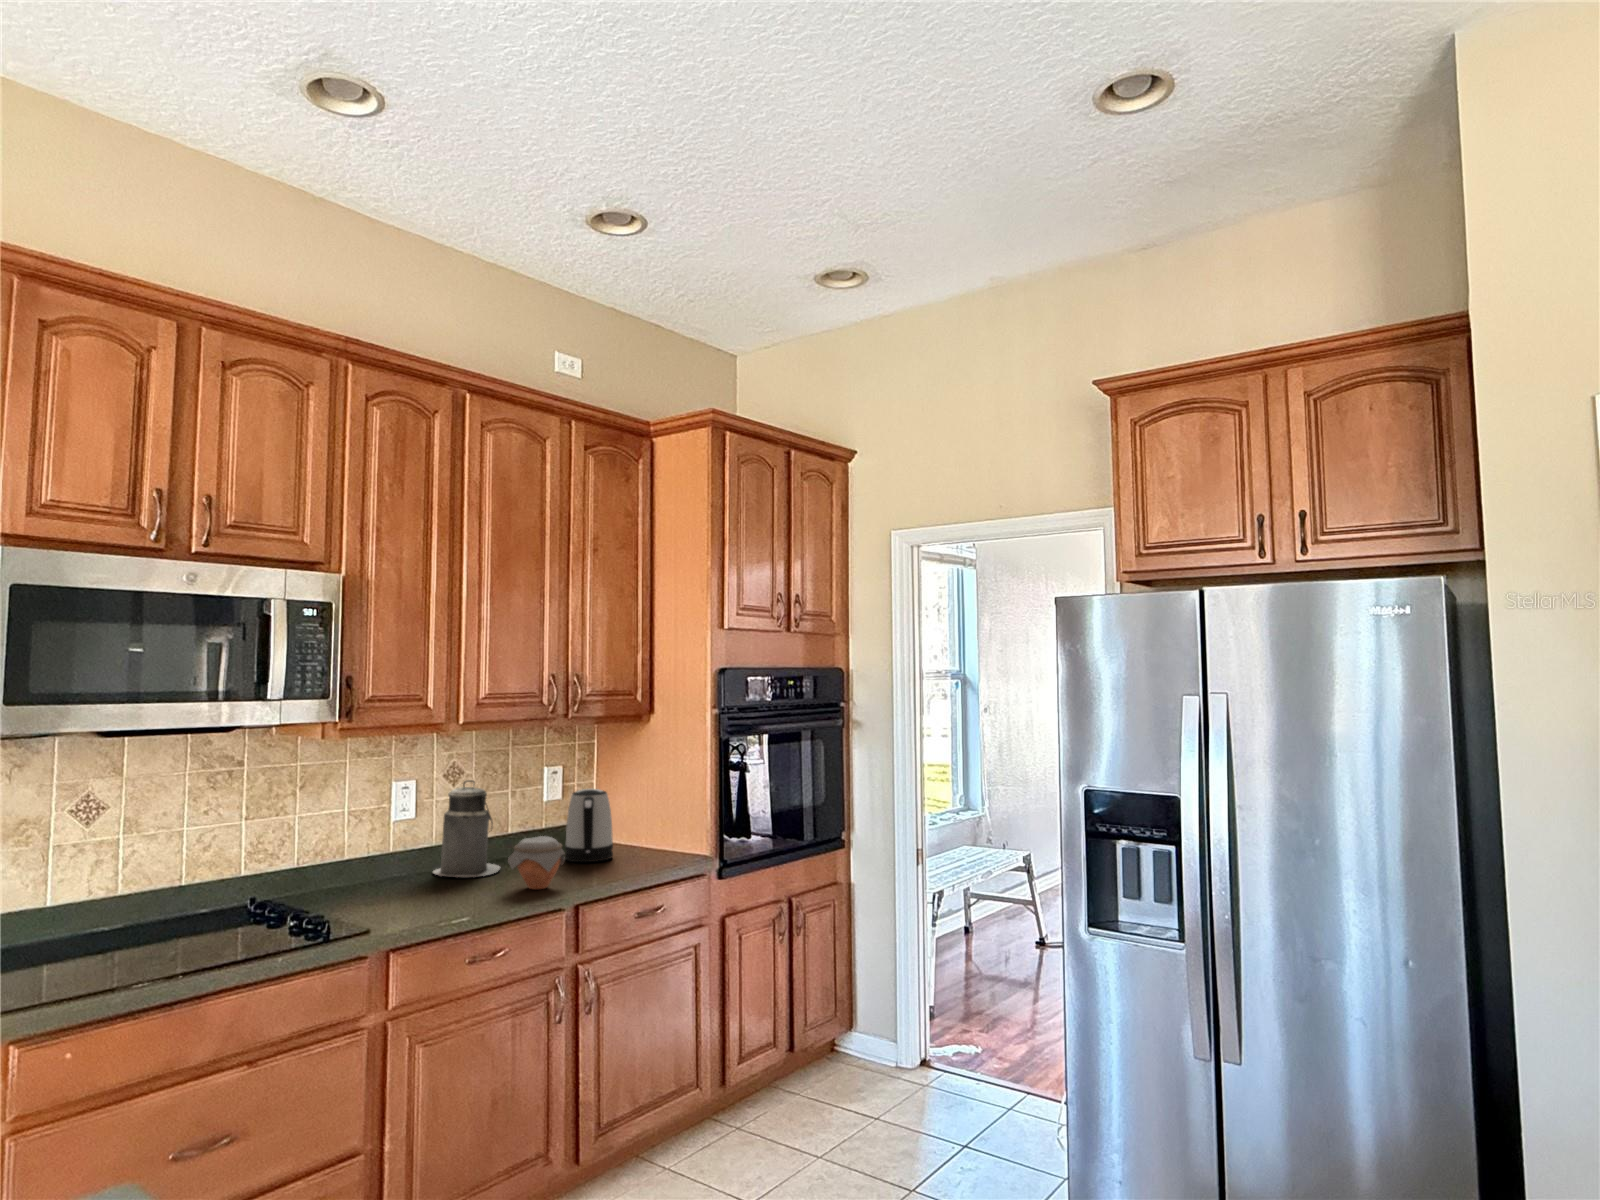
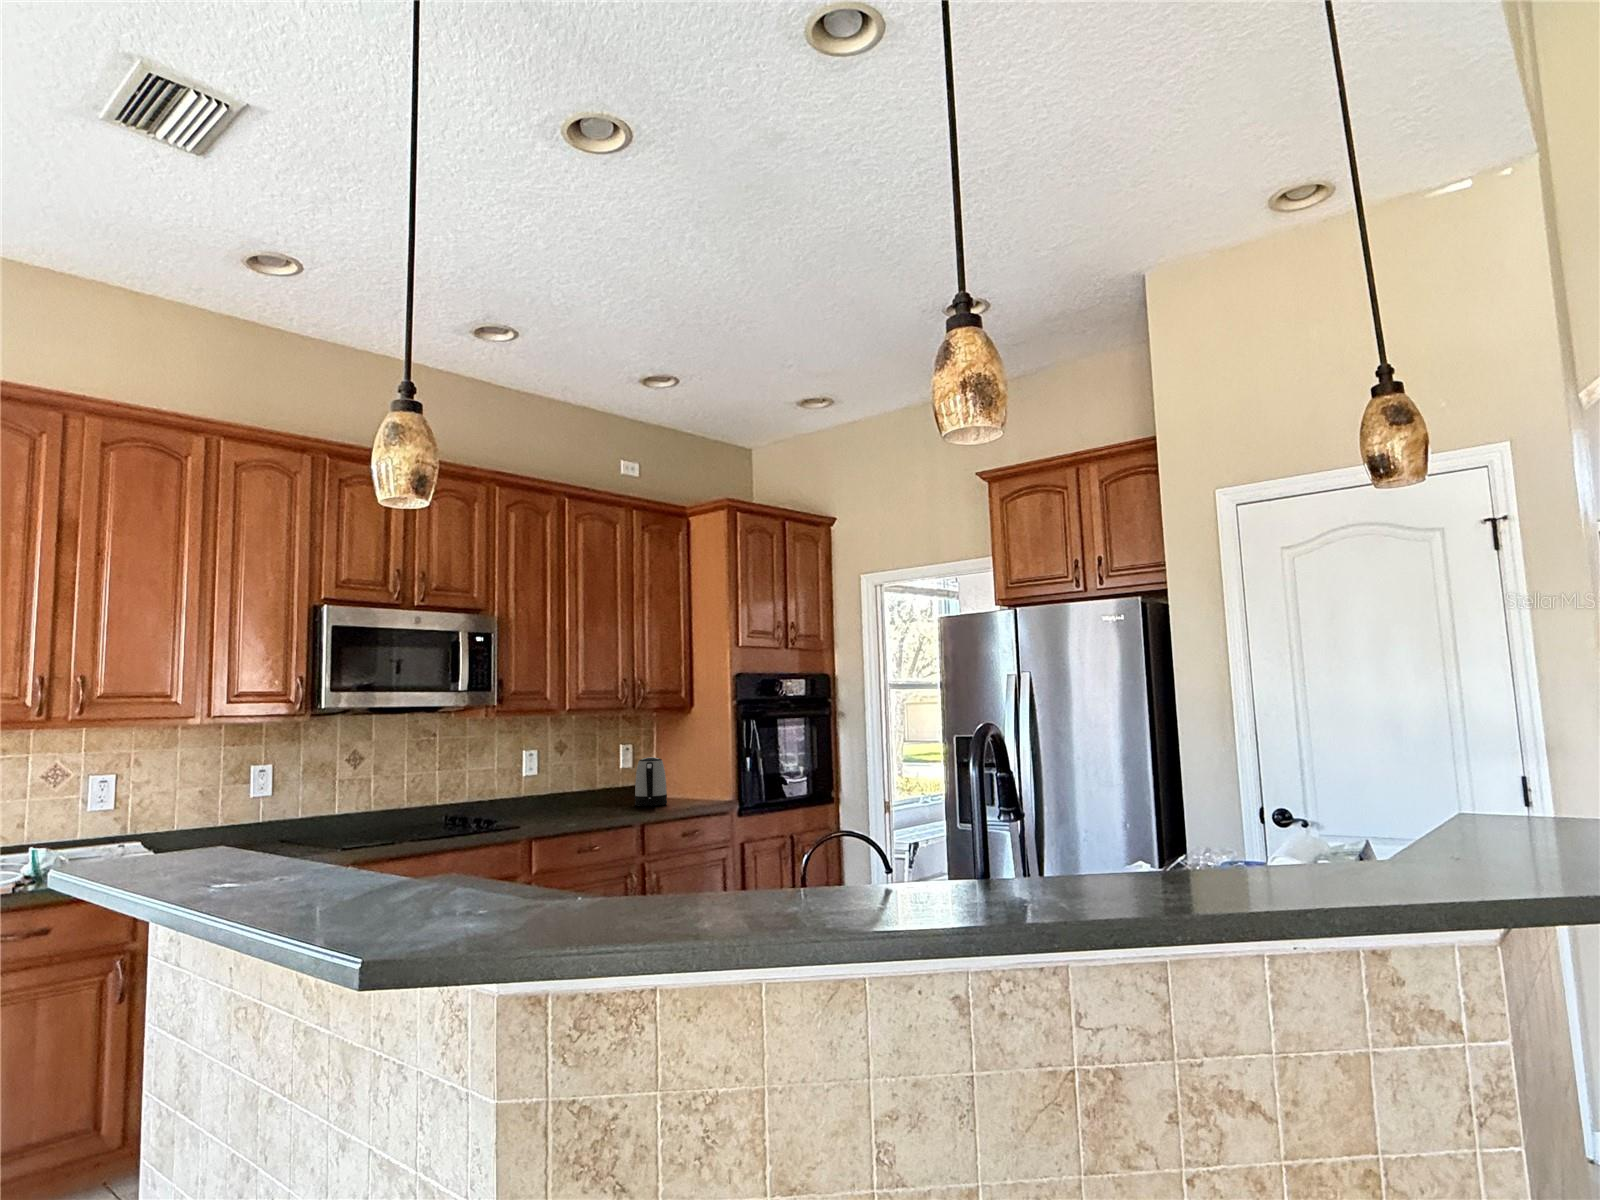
canister: present [433,780,500,877] -> none [549,750,593,812]
jar: present [508,836,565,889] -> none [598,783,635,816]

